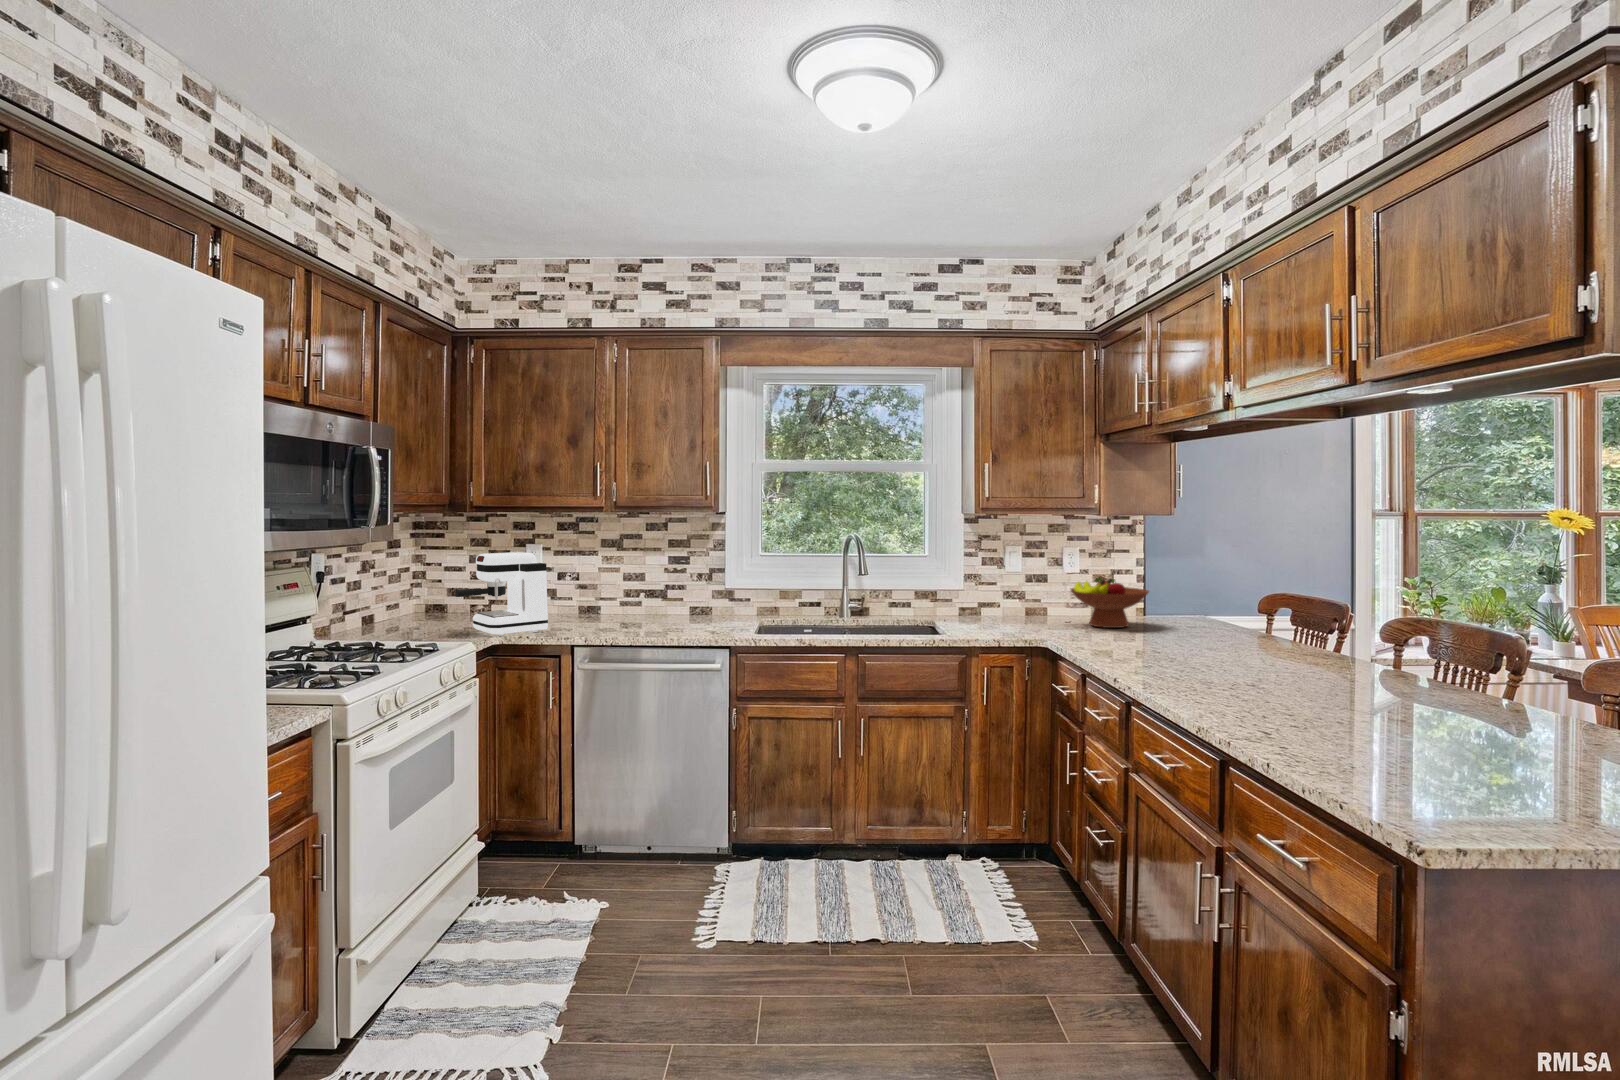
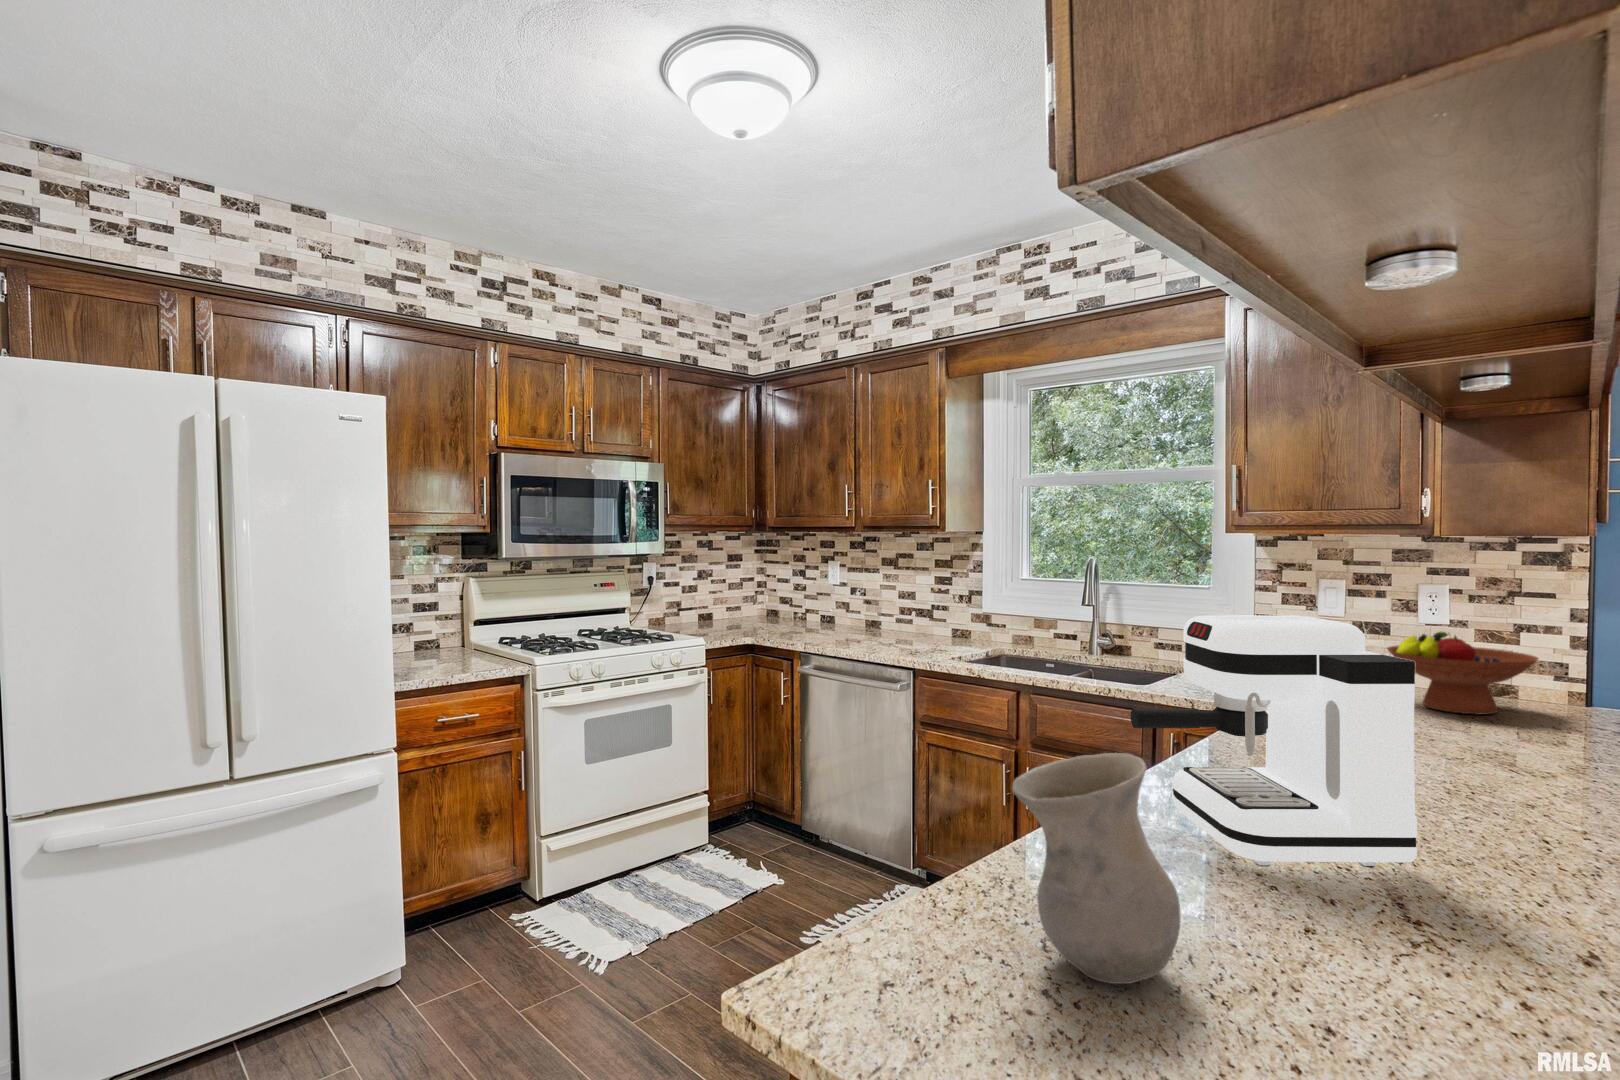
coffee maker: present [455,552,548,636] -> present [1131,615,1417,866]
vase: none [1345,648,1440,770] -> present [1012,753,1180,984]

